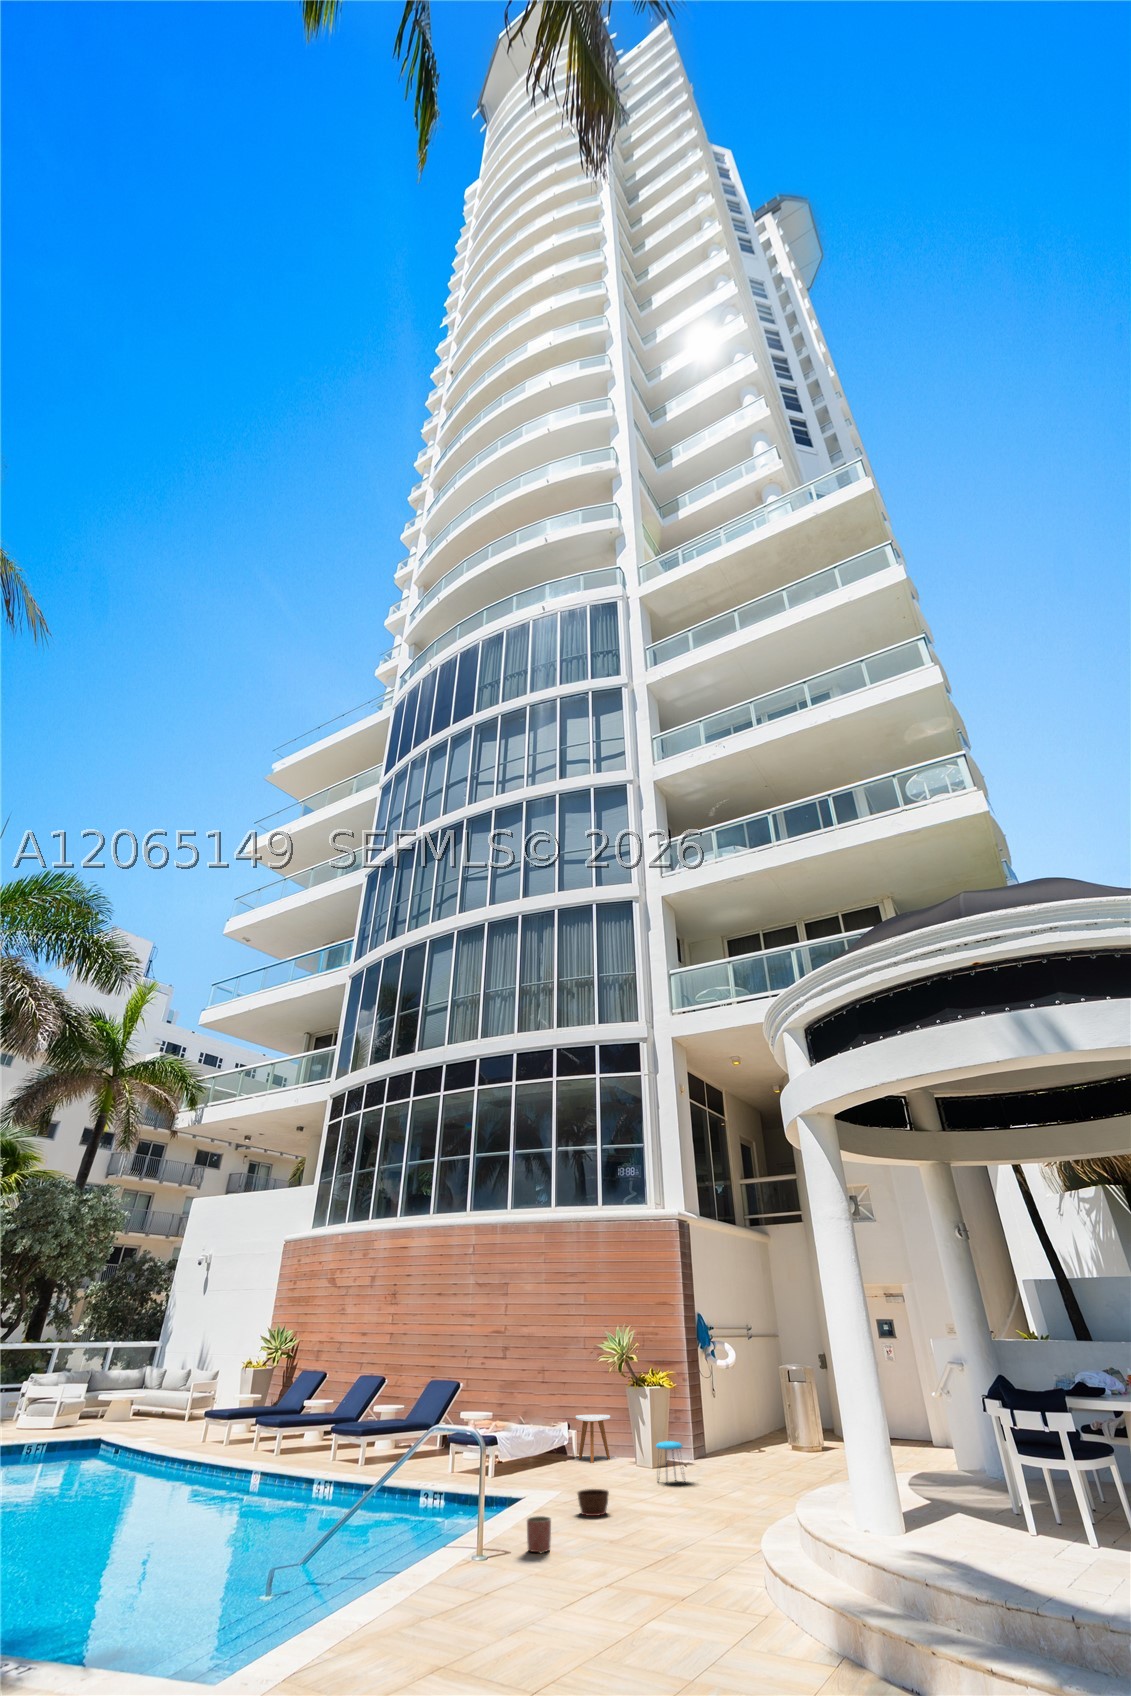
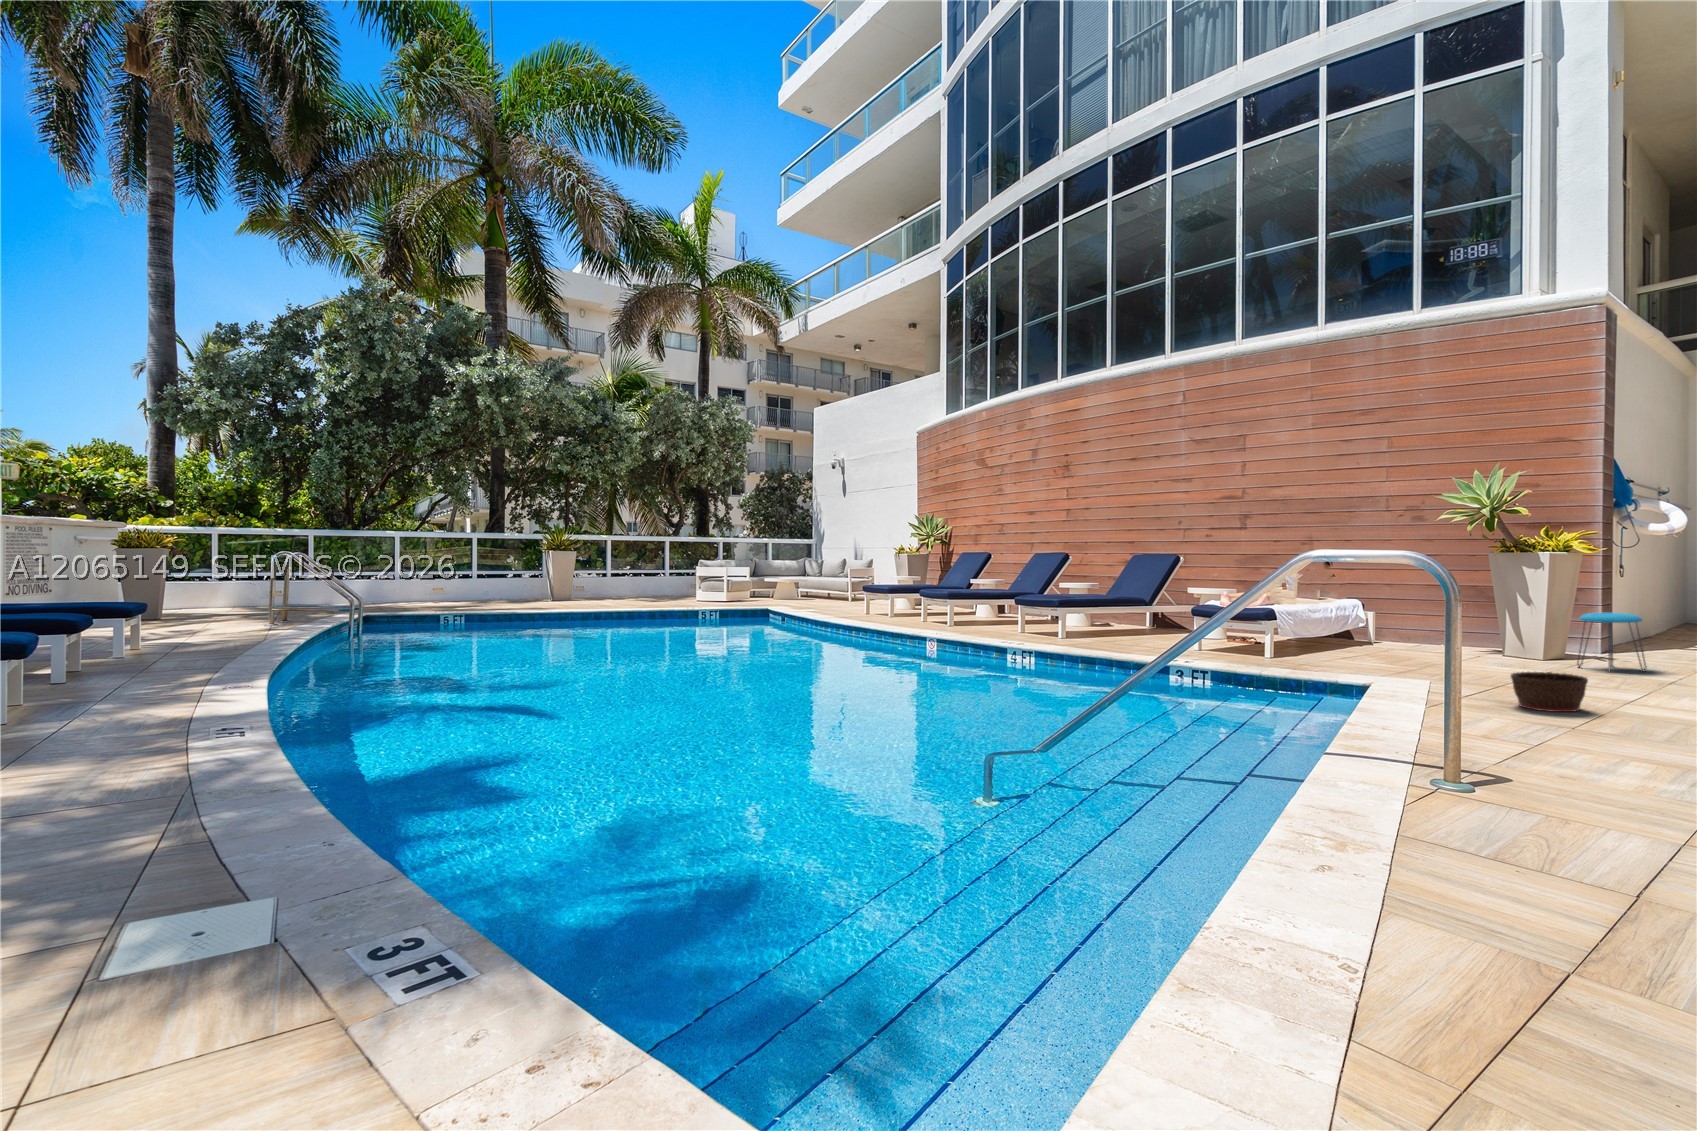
side table: present [576,1415,610,1463] -> none [1361,587,1421,643]
planter: present [527,1516,551,1553] -> none [1530,713,1602,780]

